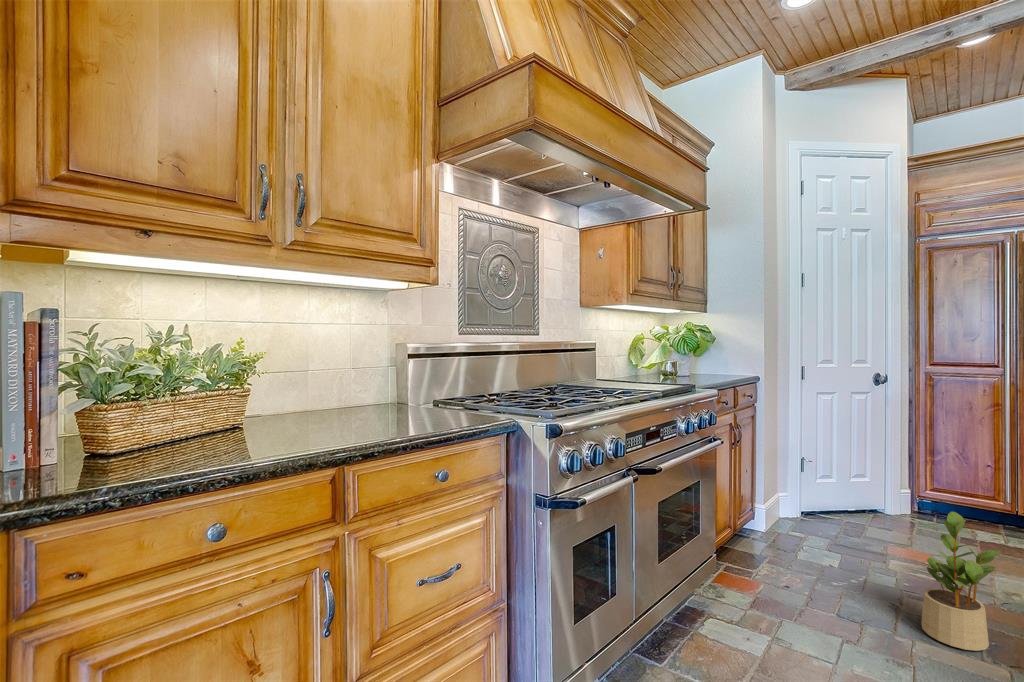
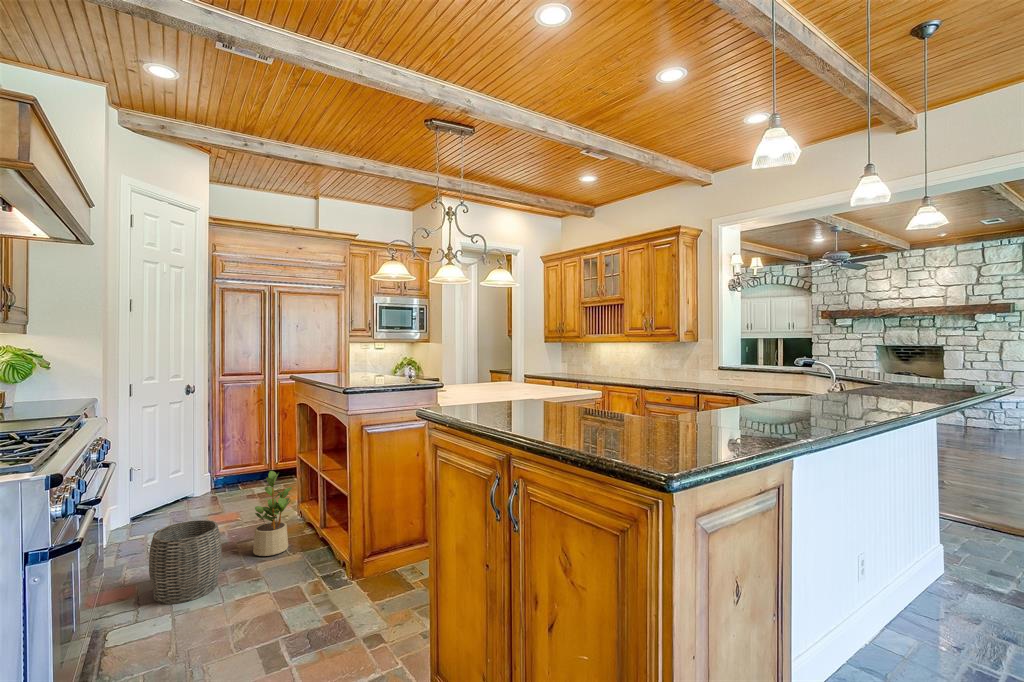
woven basket: none [762,535,852,646] -> present [149,520,221,604]

